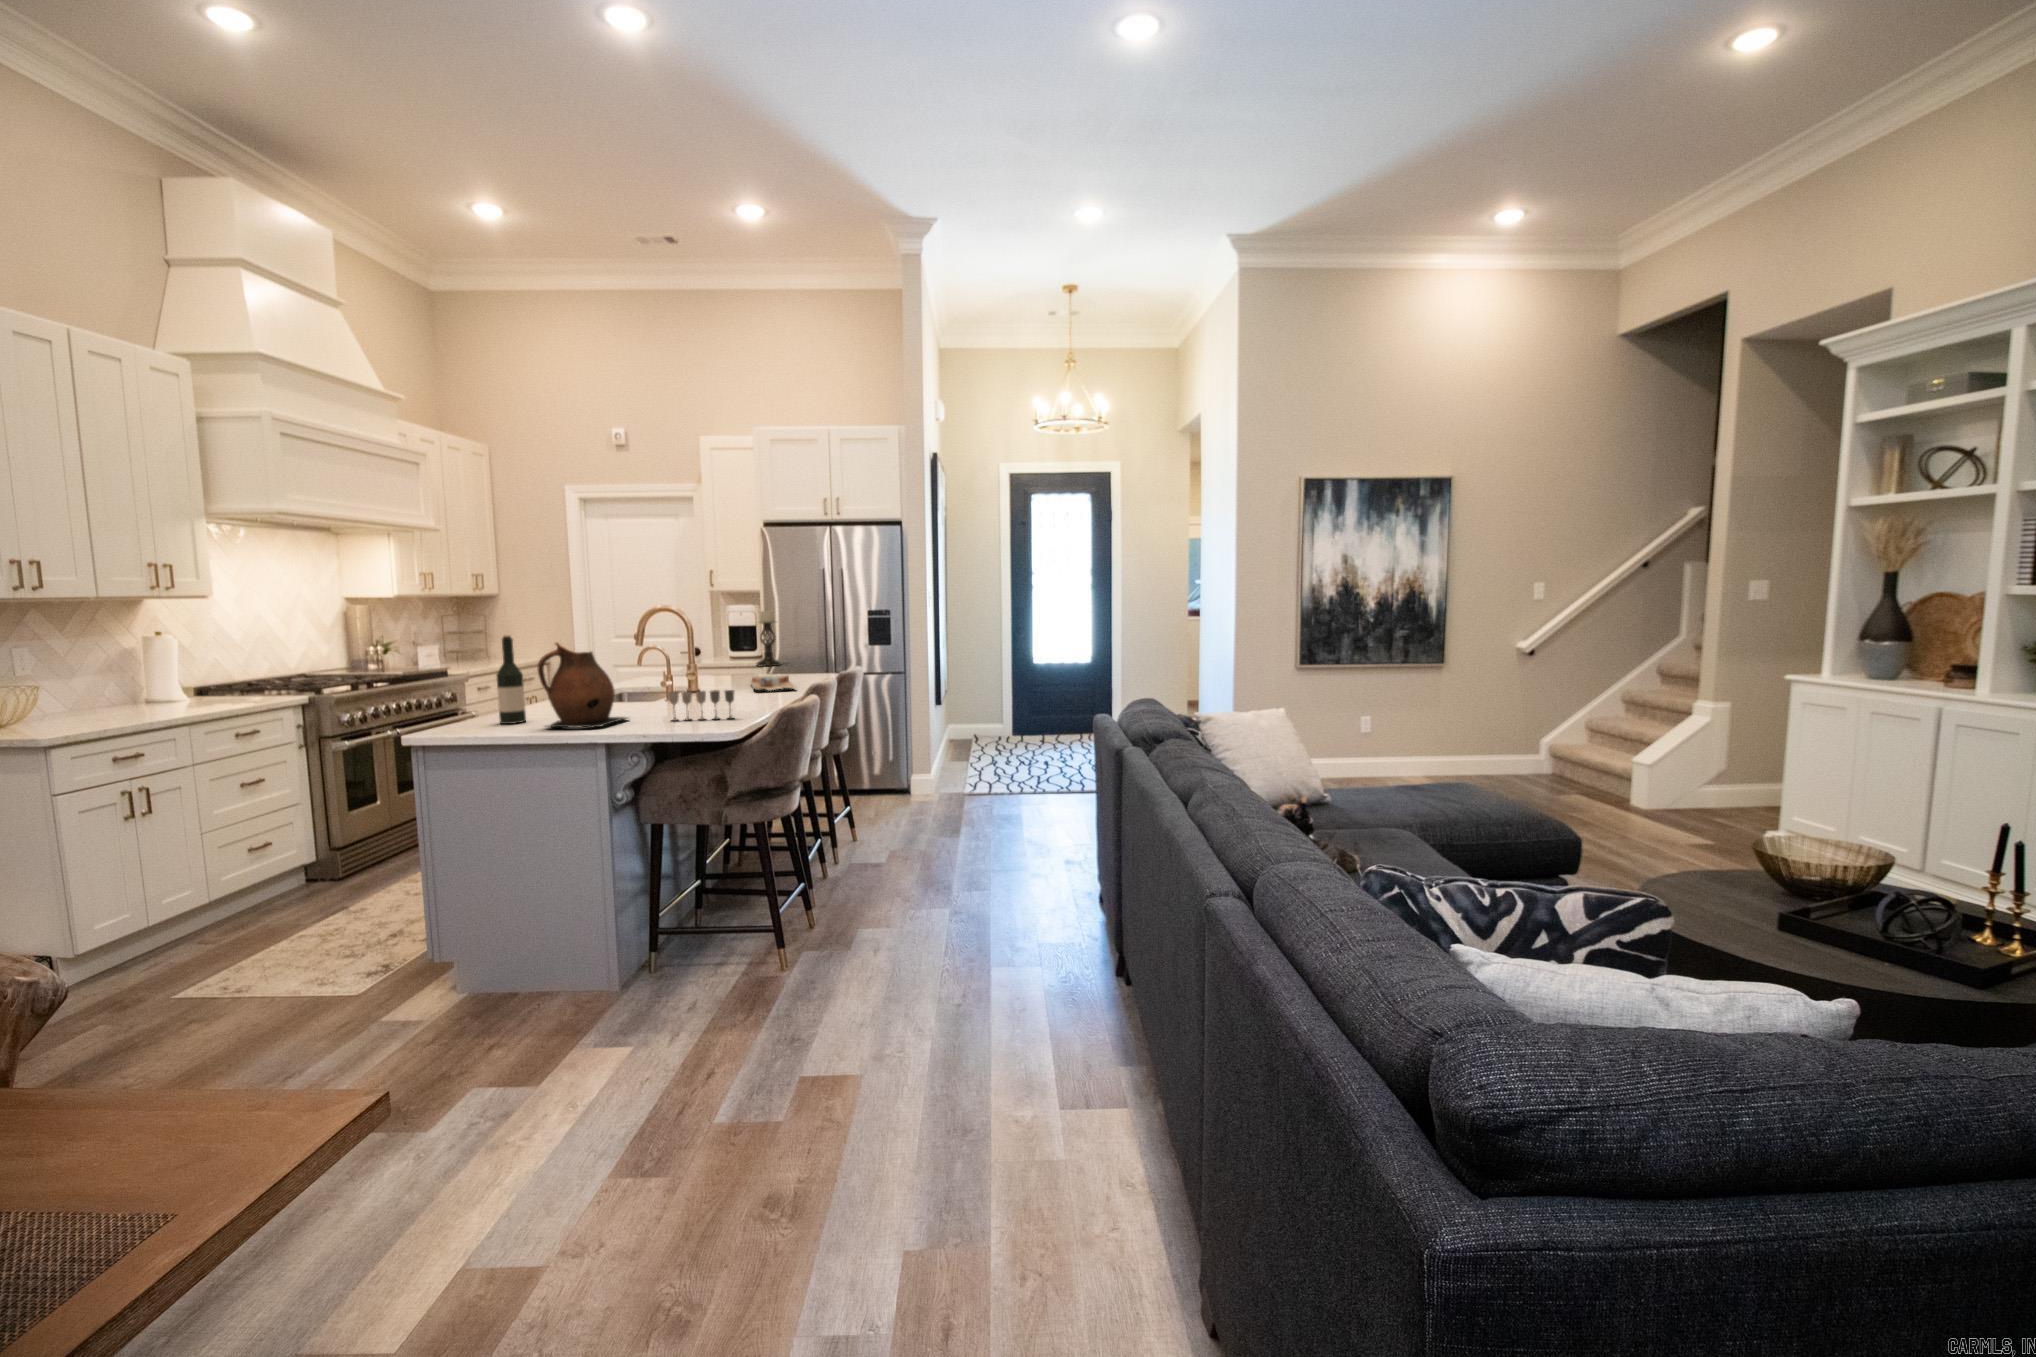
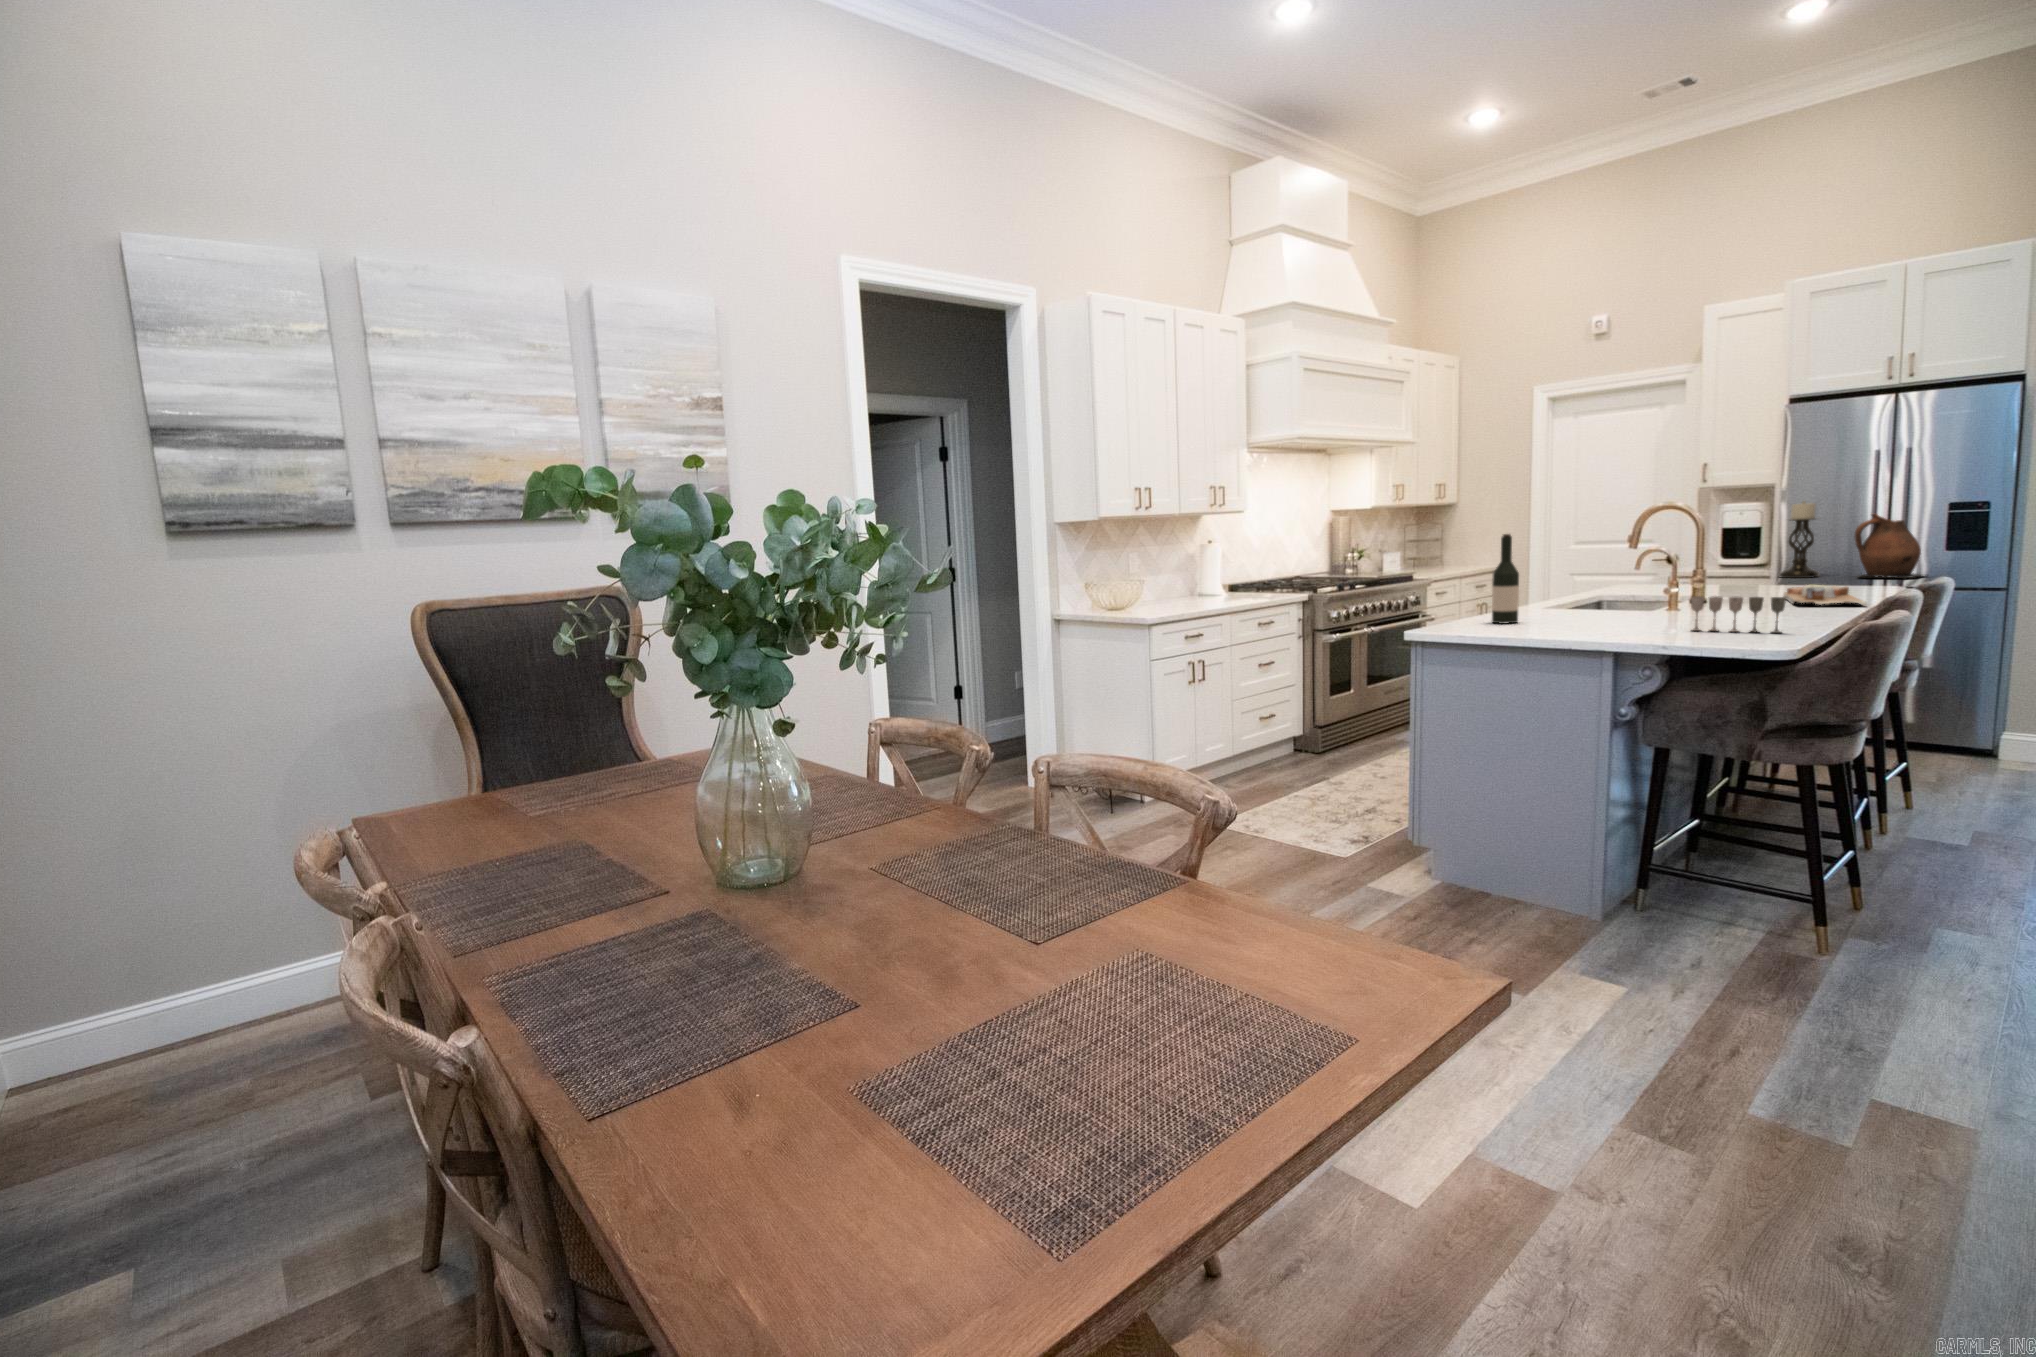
ceramic pitcher: present [538,643,627,728] -> present [1855,514,1922,578]

